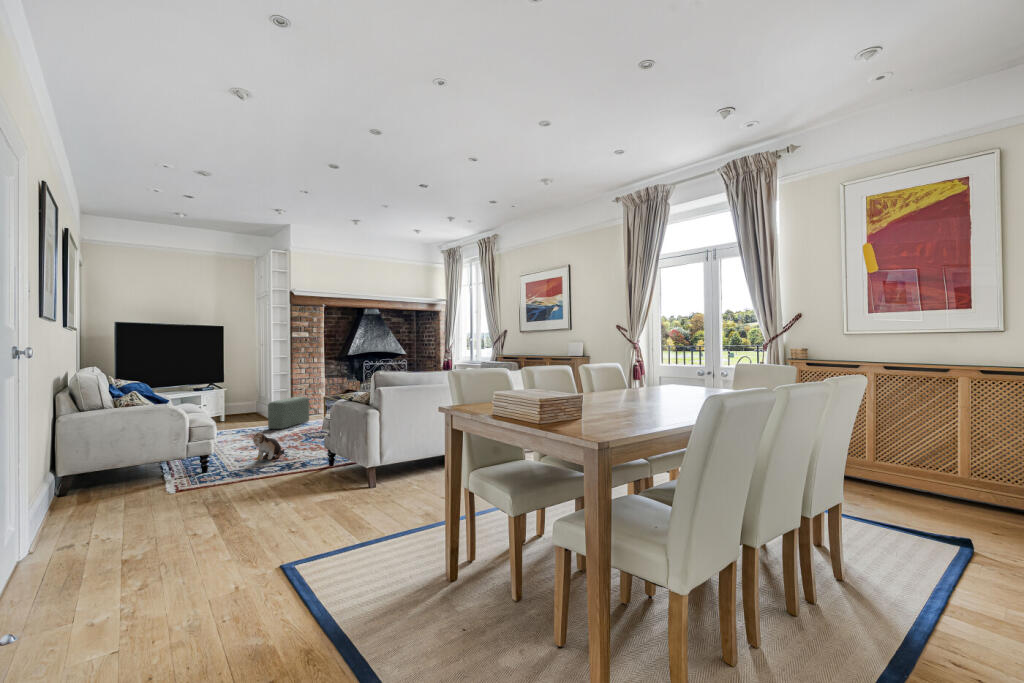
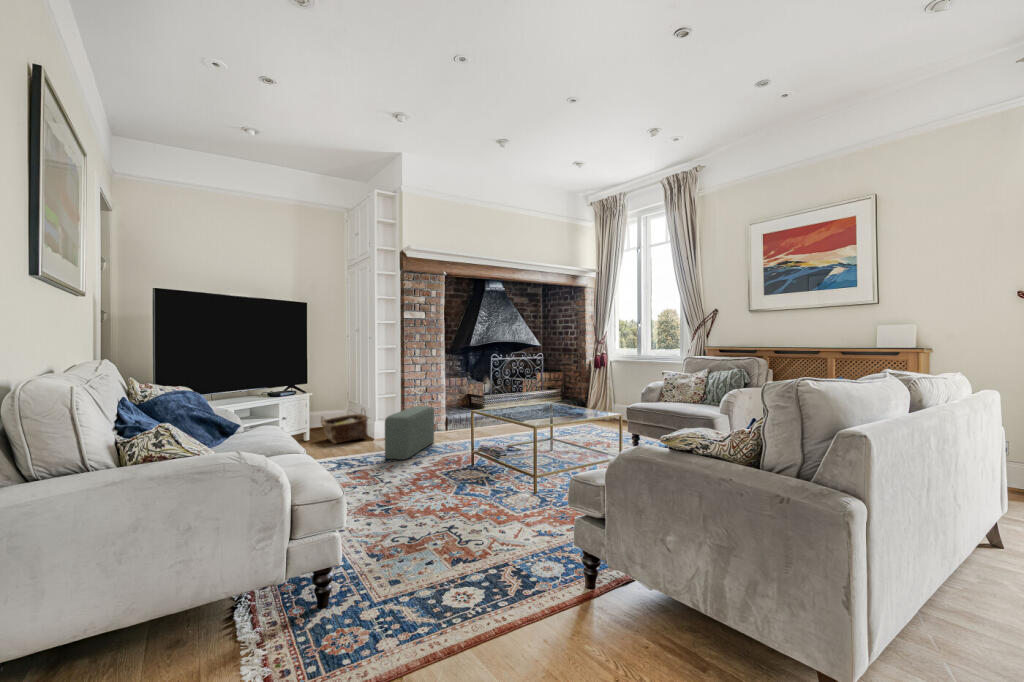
woven basket: none [231,399,265,423] -> present [321,408,368,444]
plush toy: present [250,433,284,460] -> none [413,502,463,559]

